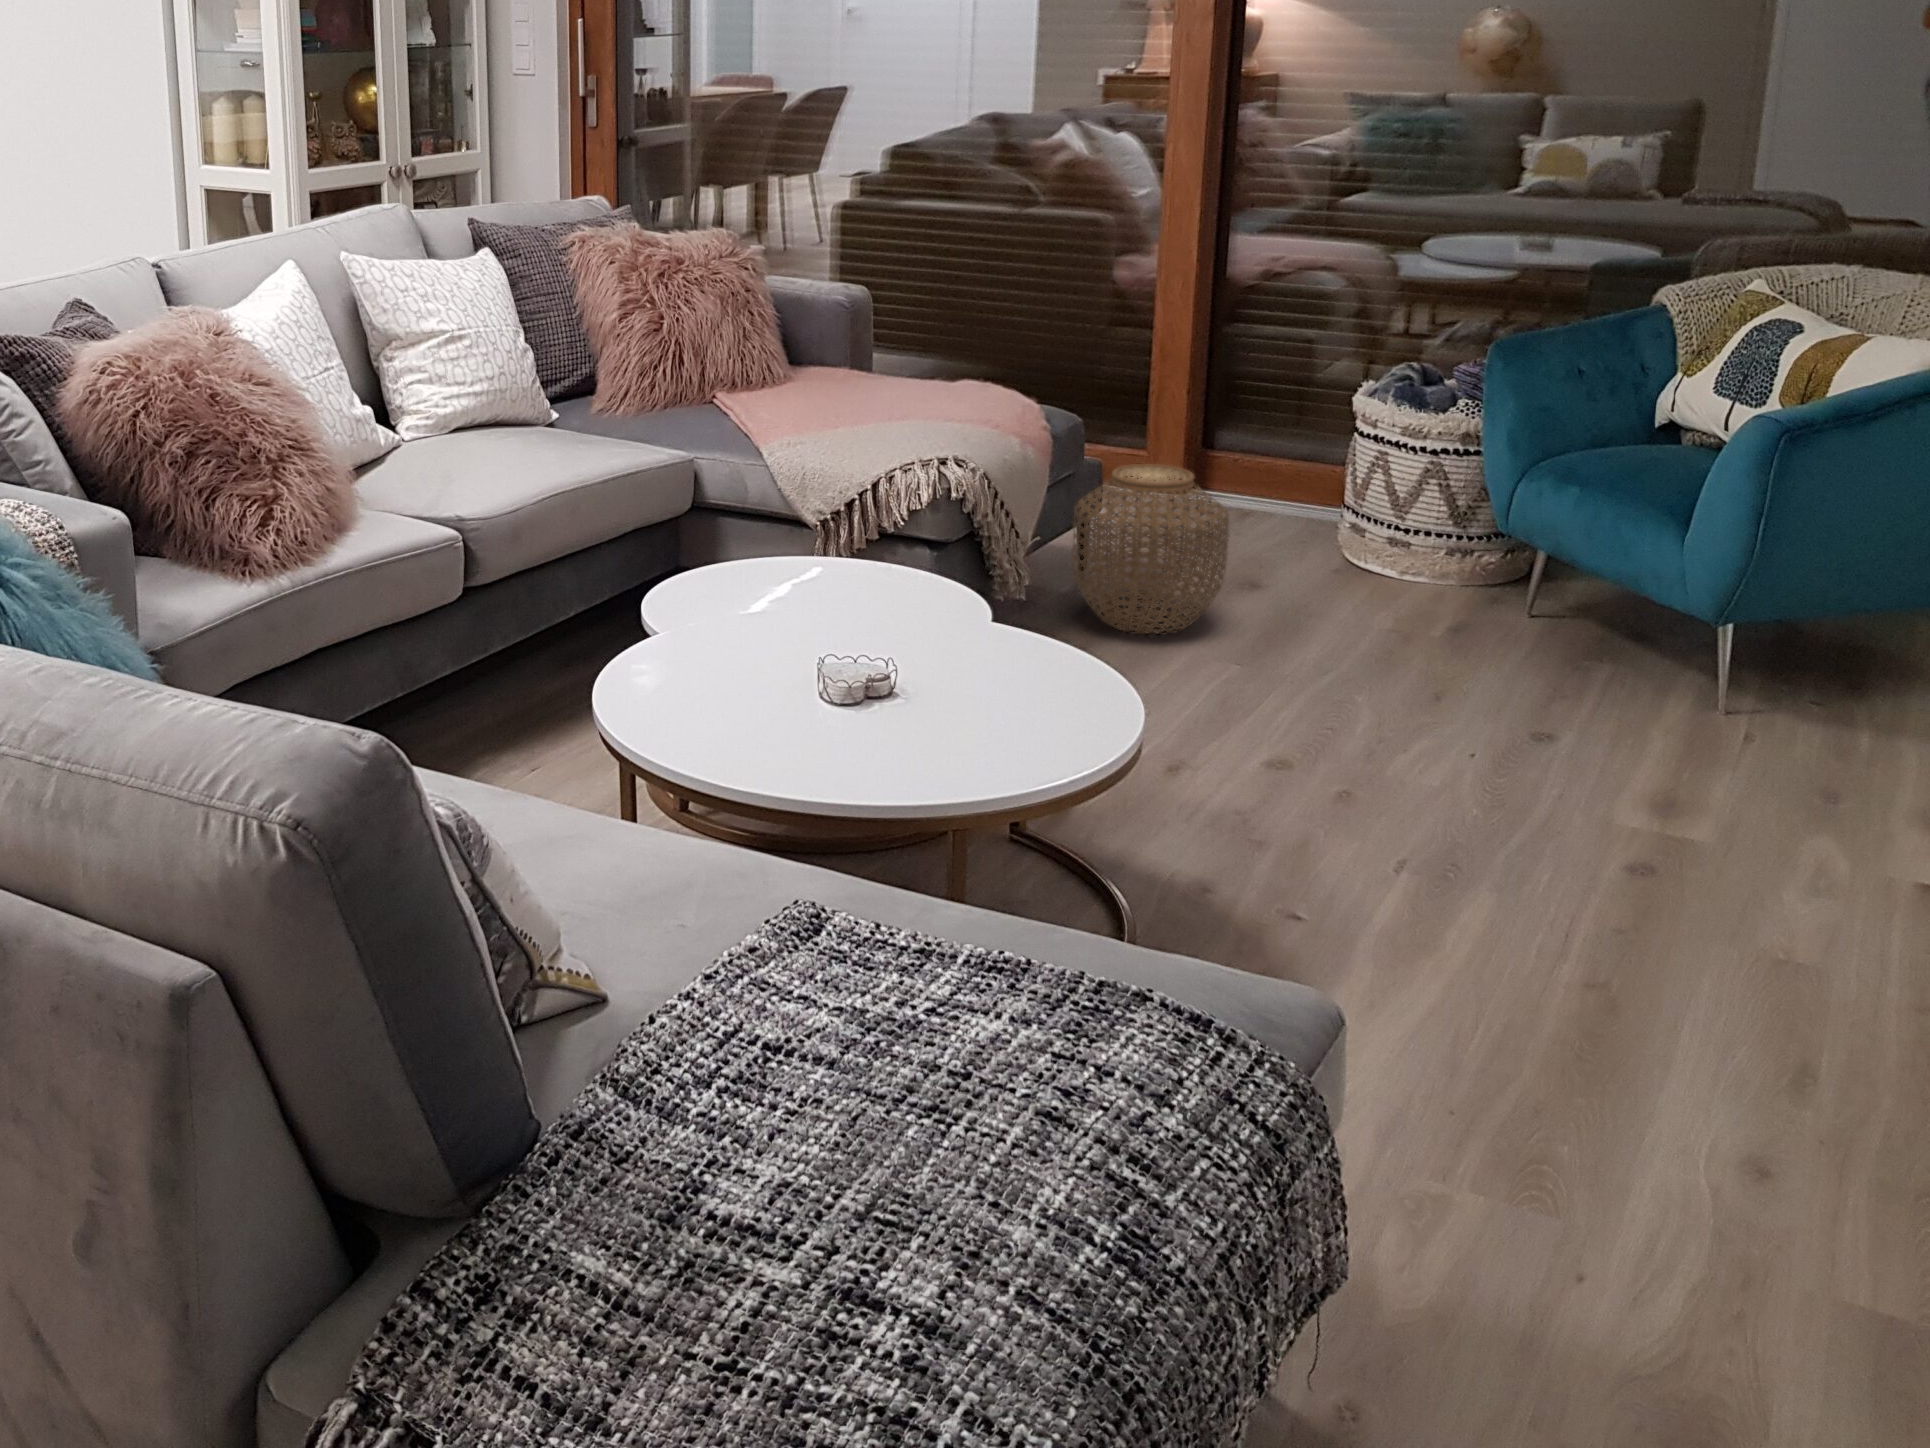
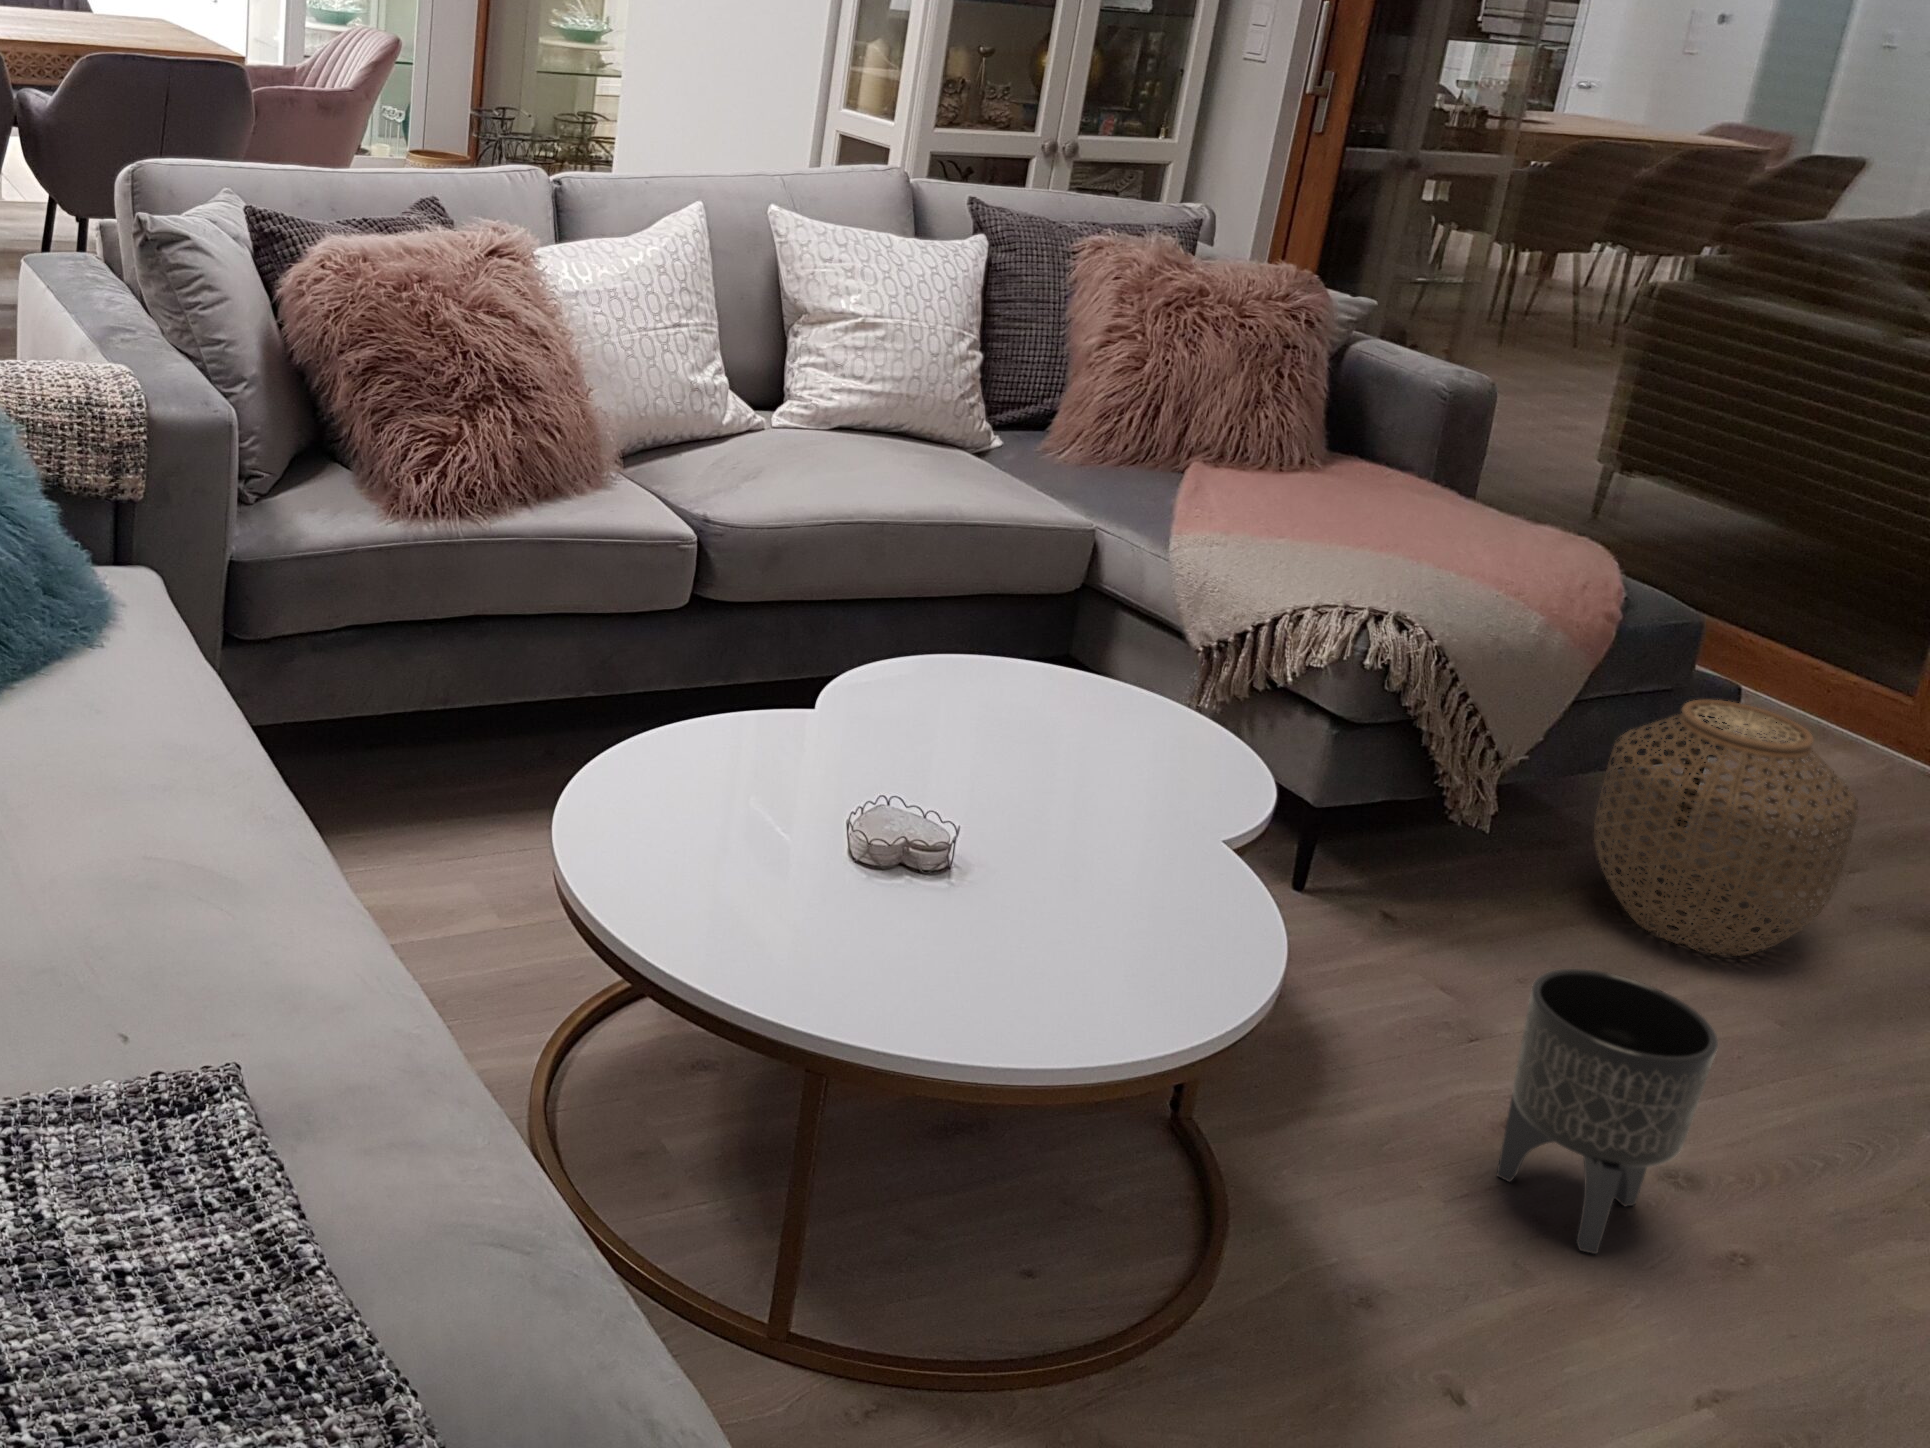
planter: none [1188,633,1304,807] -> present [1497,969,1718,1254]

